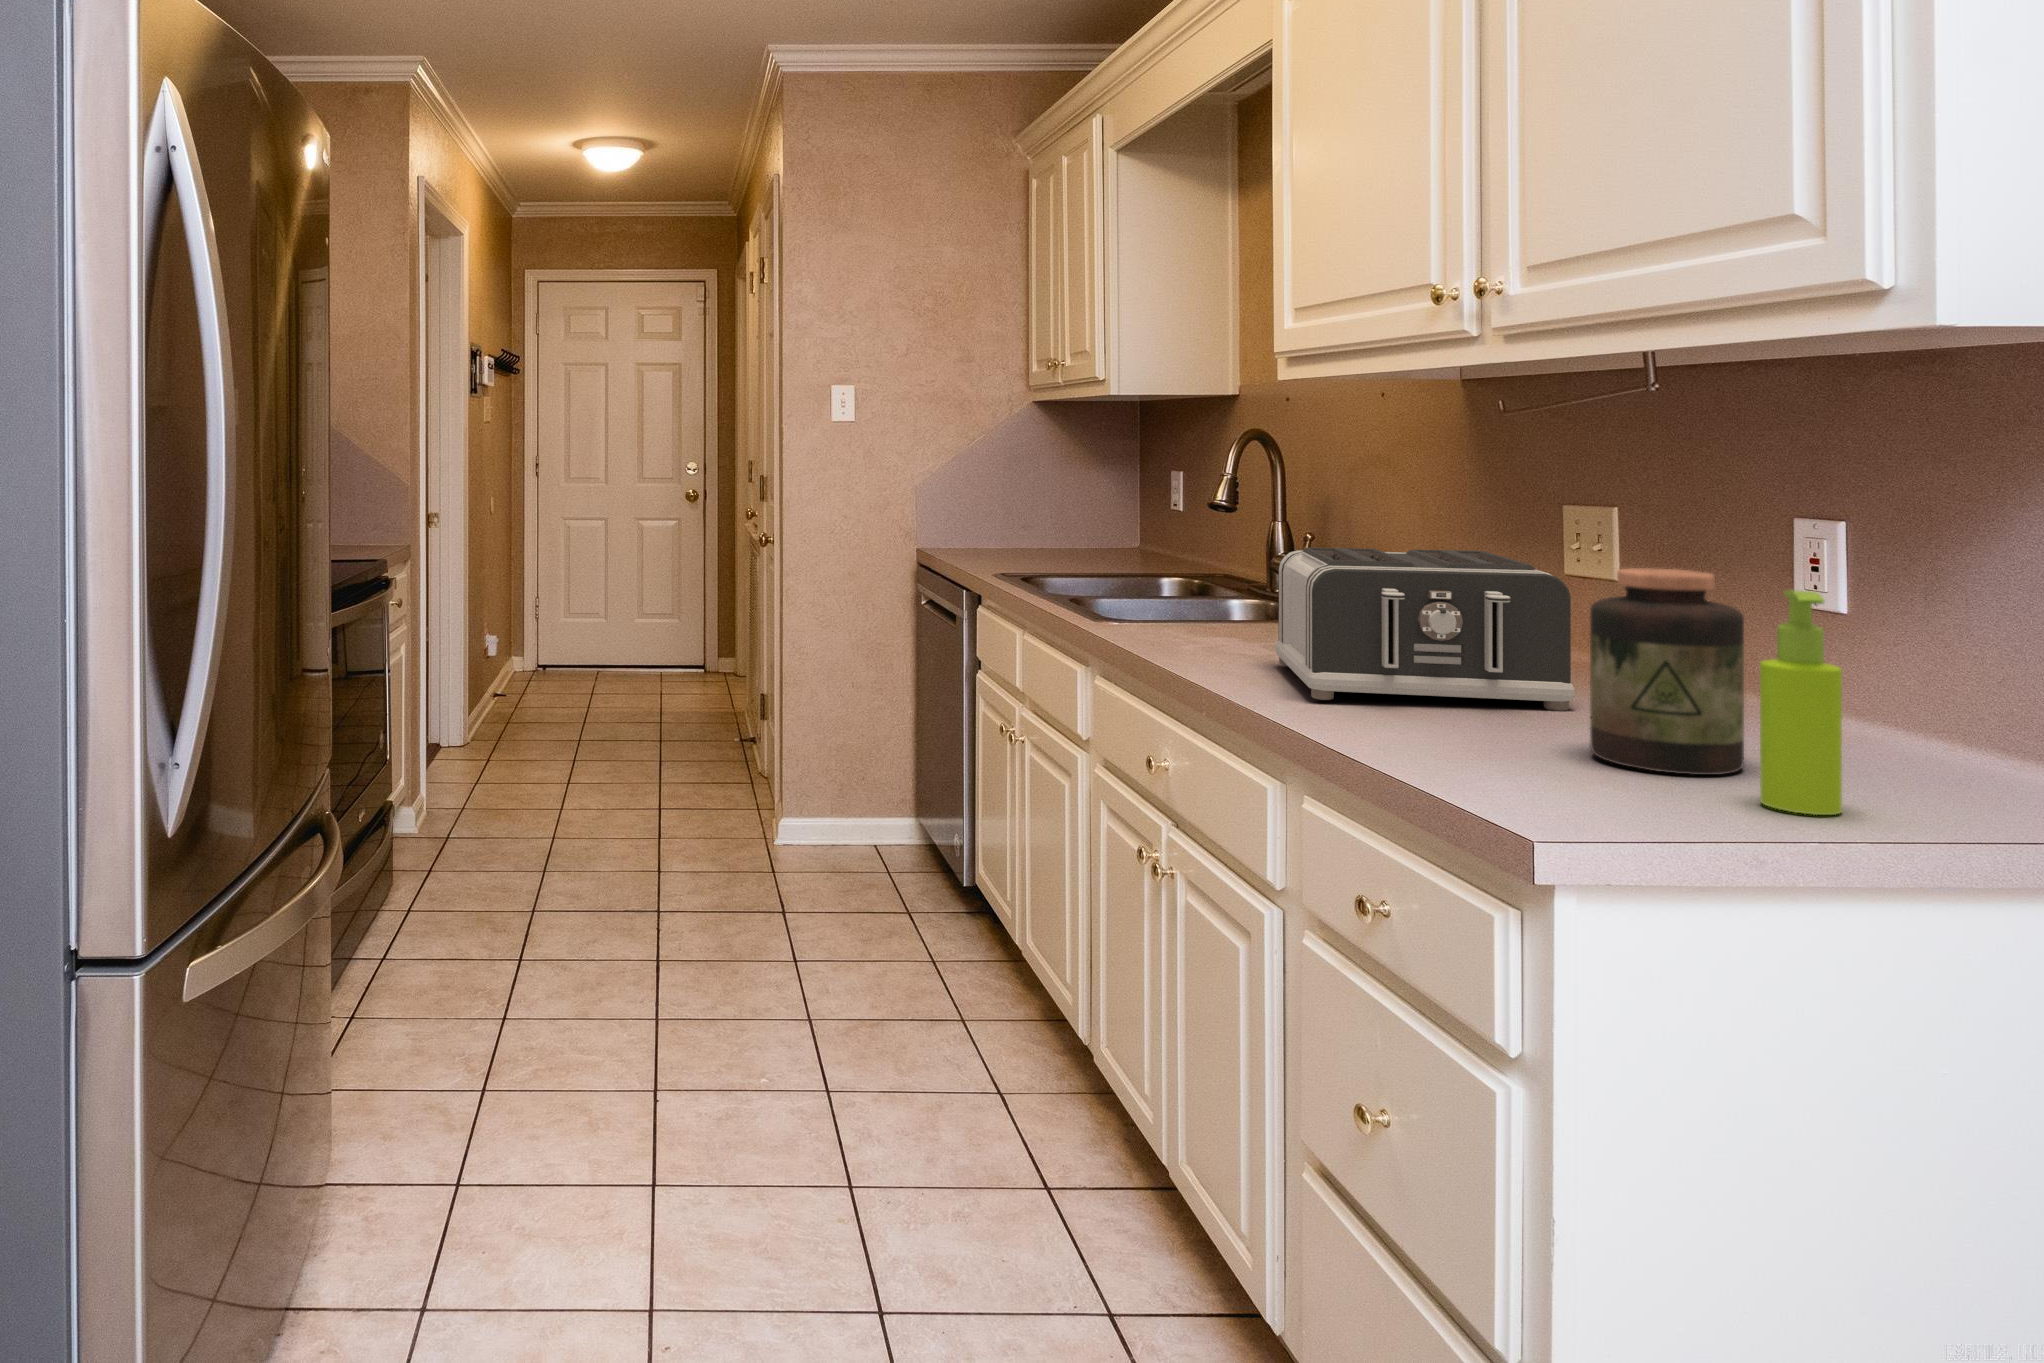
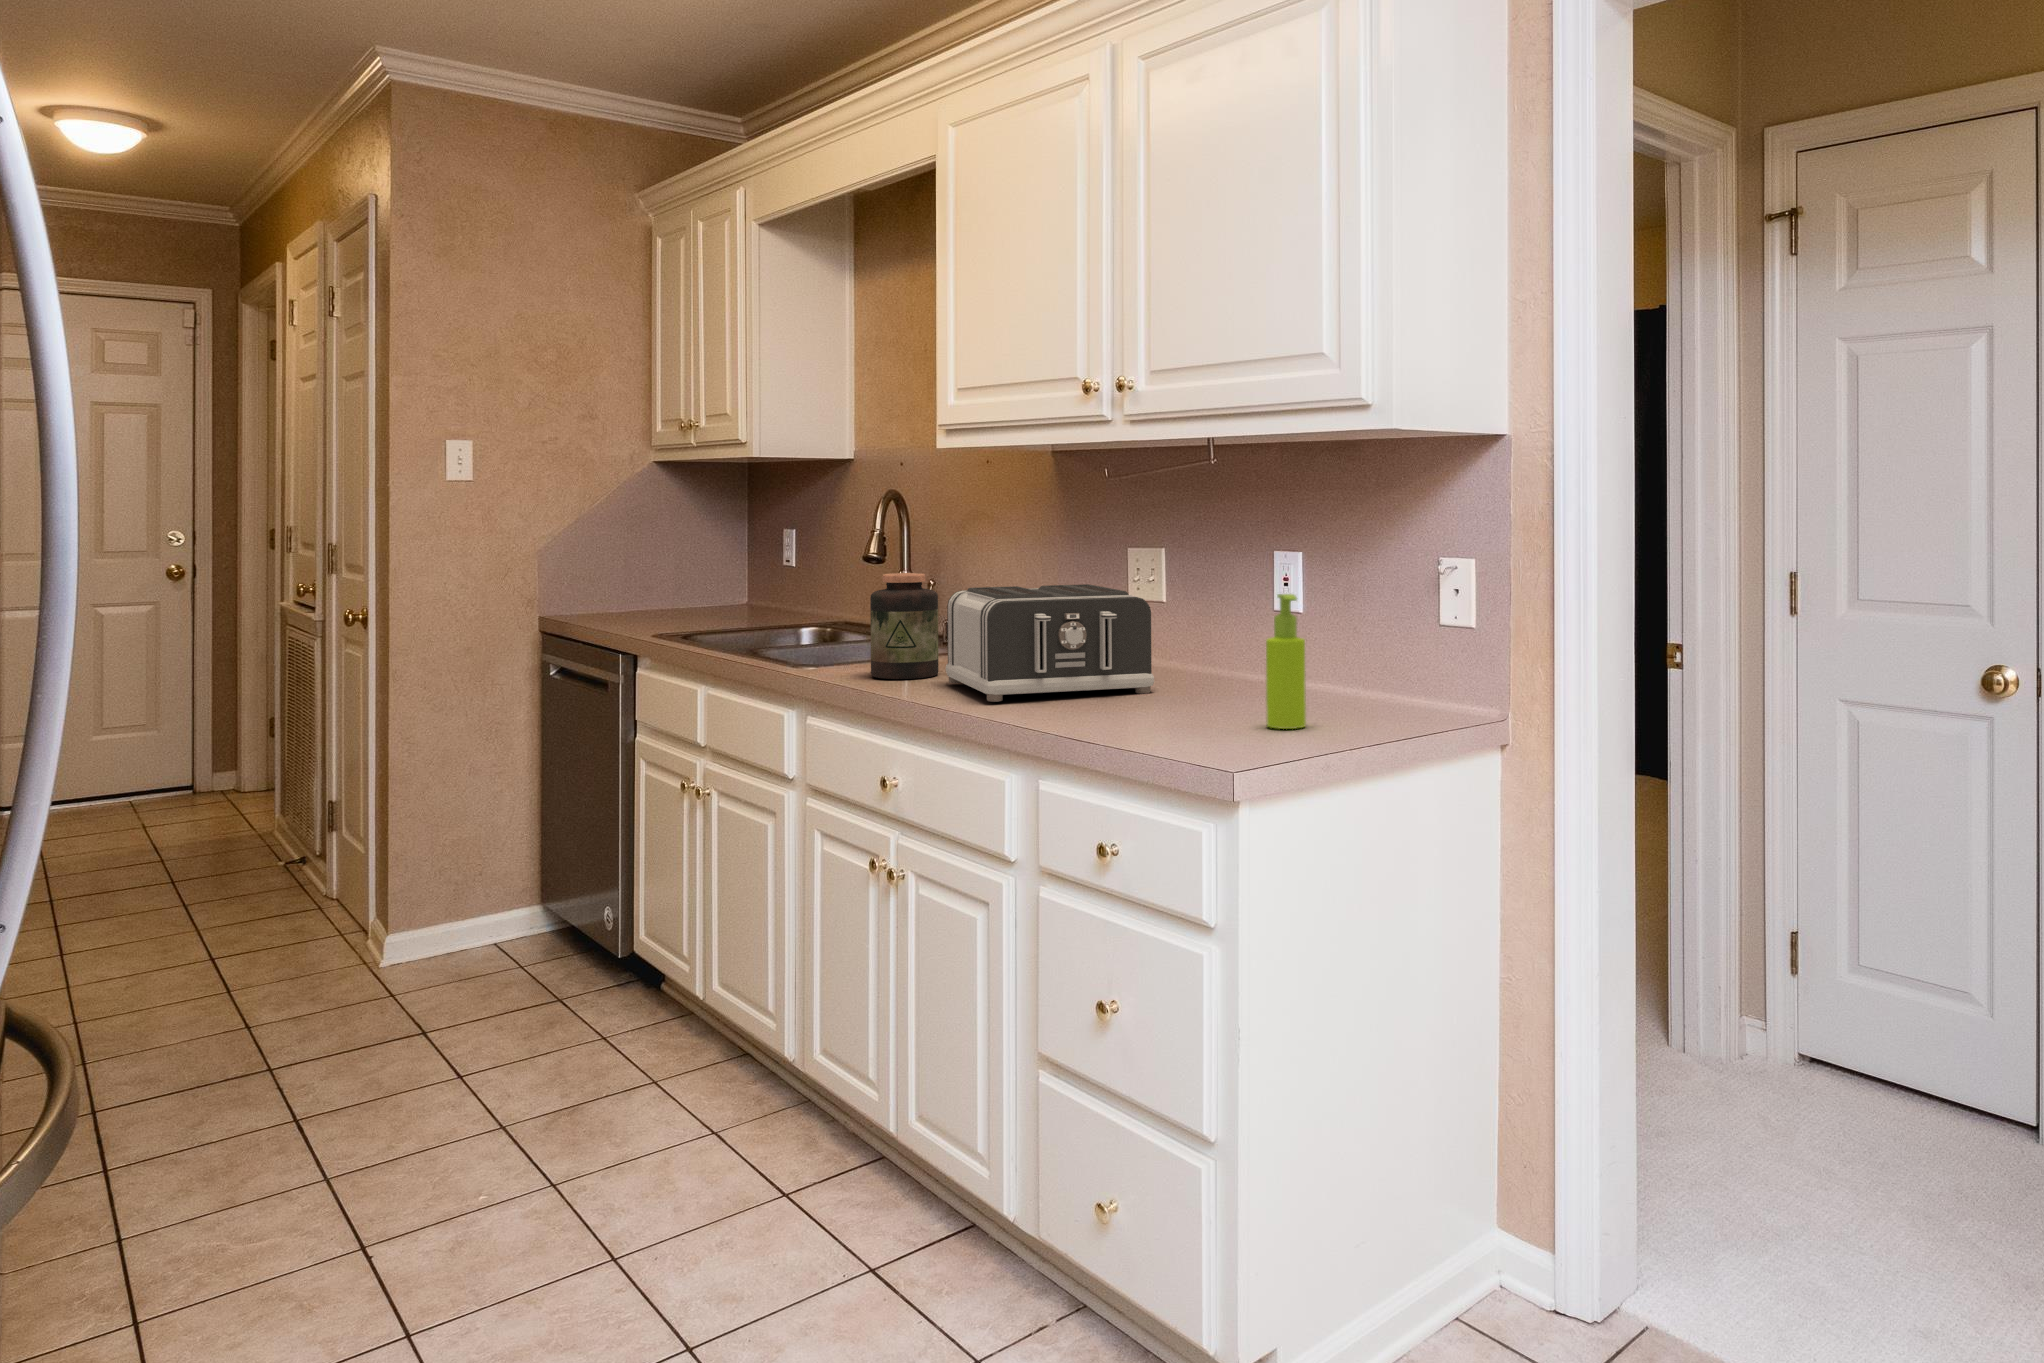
jar: present [1590,568,1744,775] -> present [870,573,938,679]

